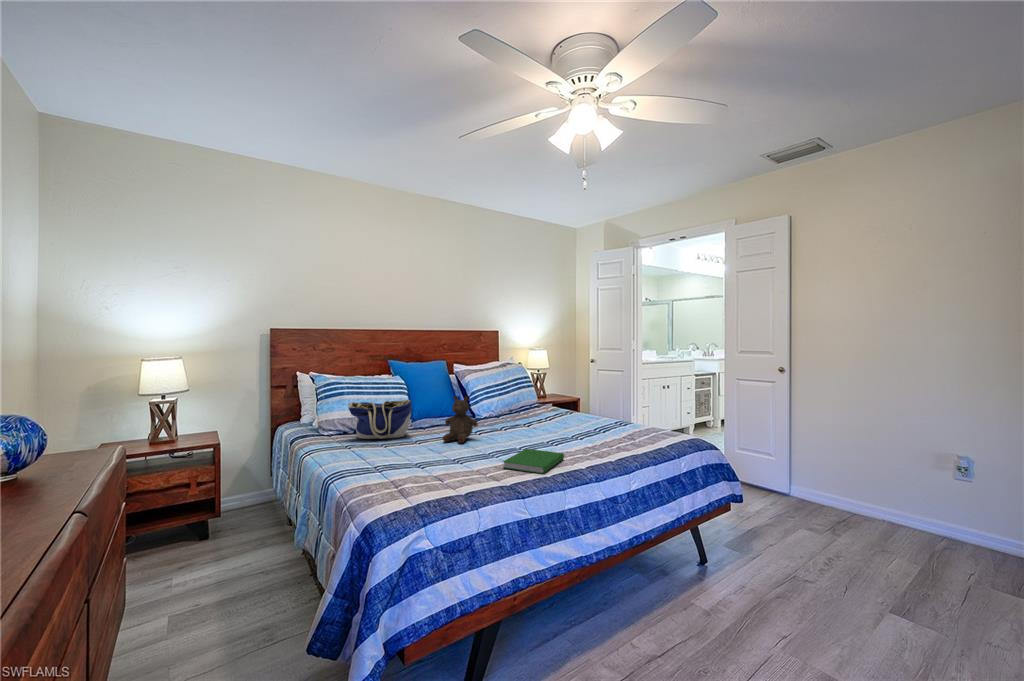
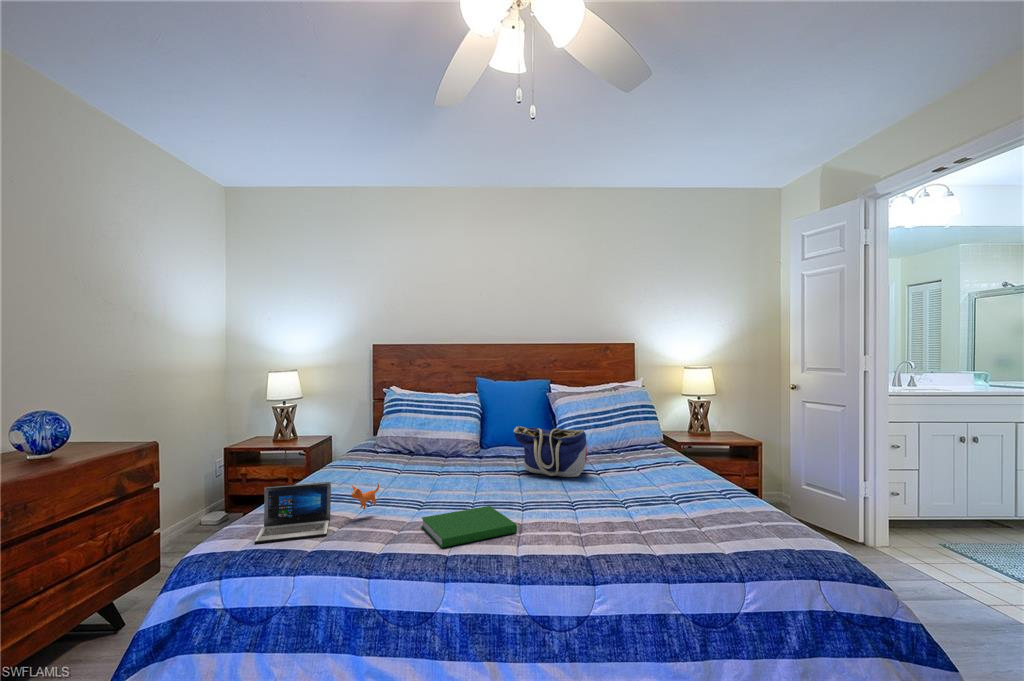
stuffed bear: present [443,396,478,443] -> none [448,423,490,483]
tote bag: present [348,400,412,439] -> present [513,426,587,477]
laptop: none [391,444,455,502] -> present [255,482,379,544]

